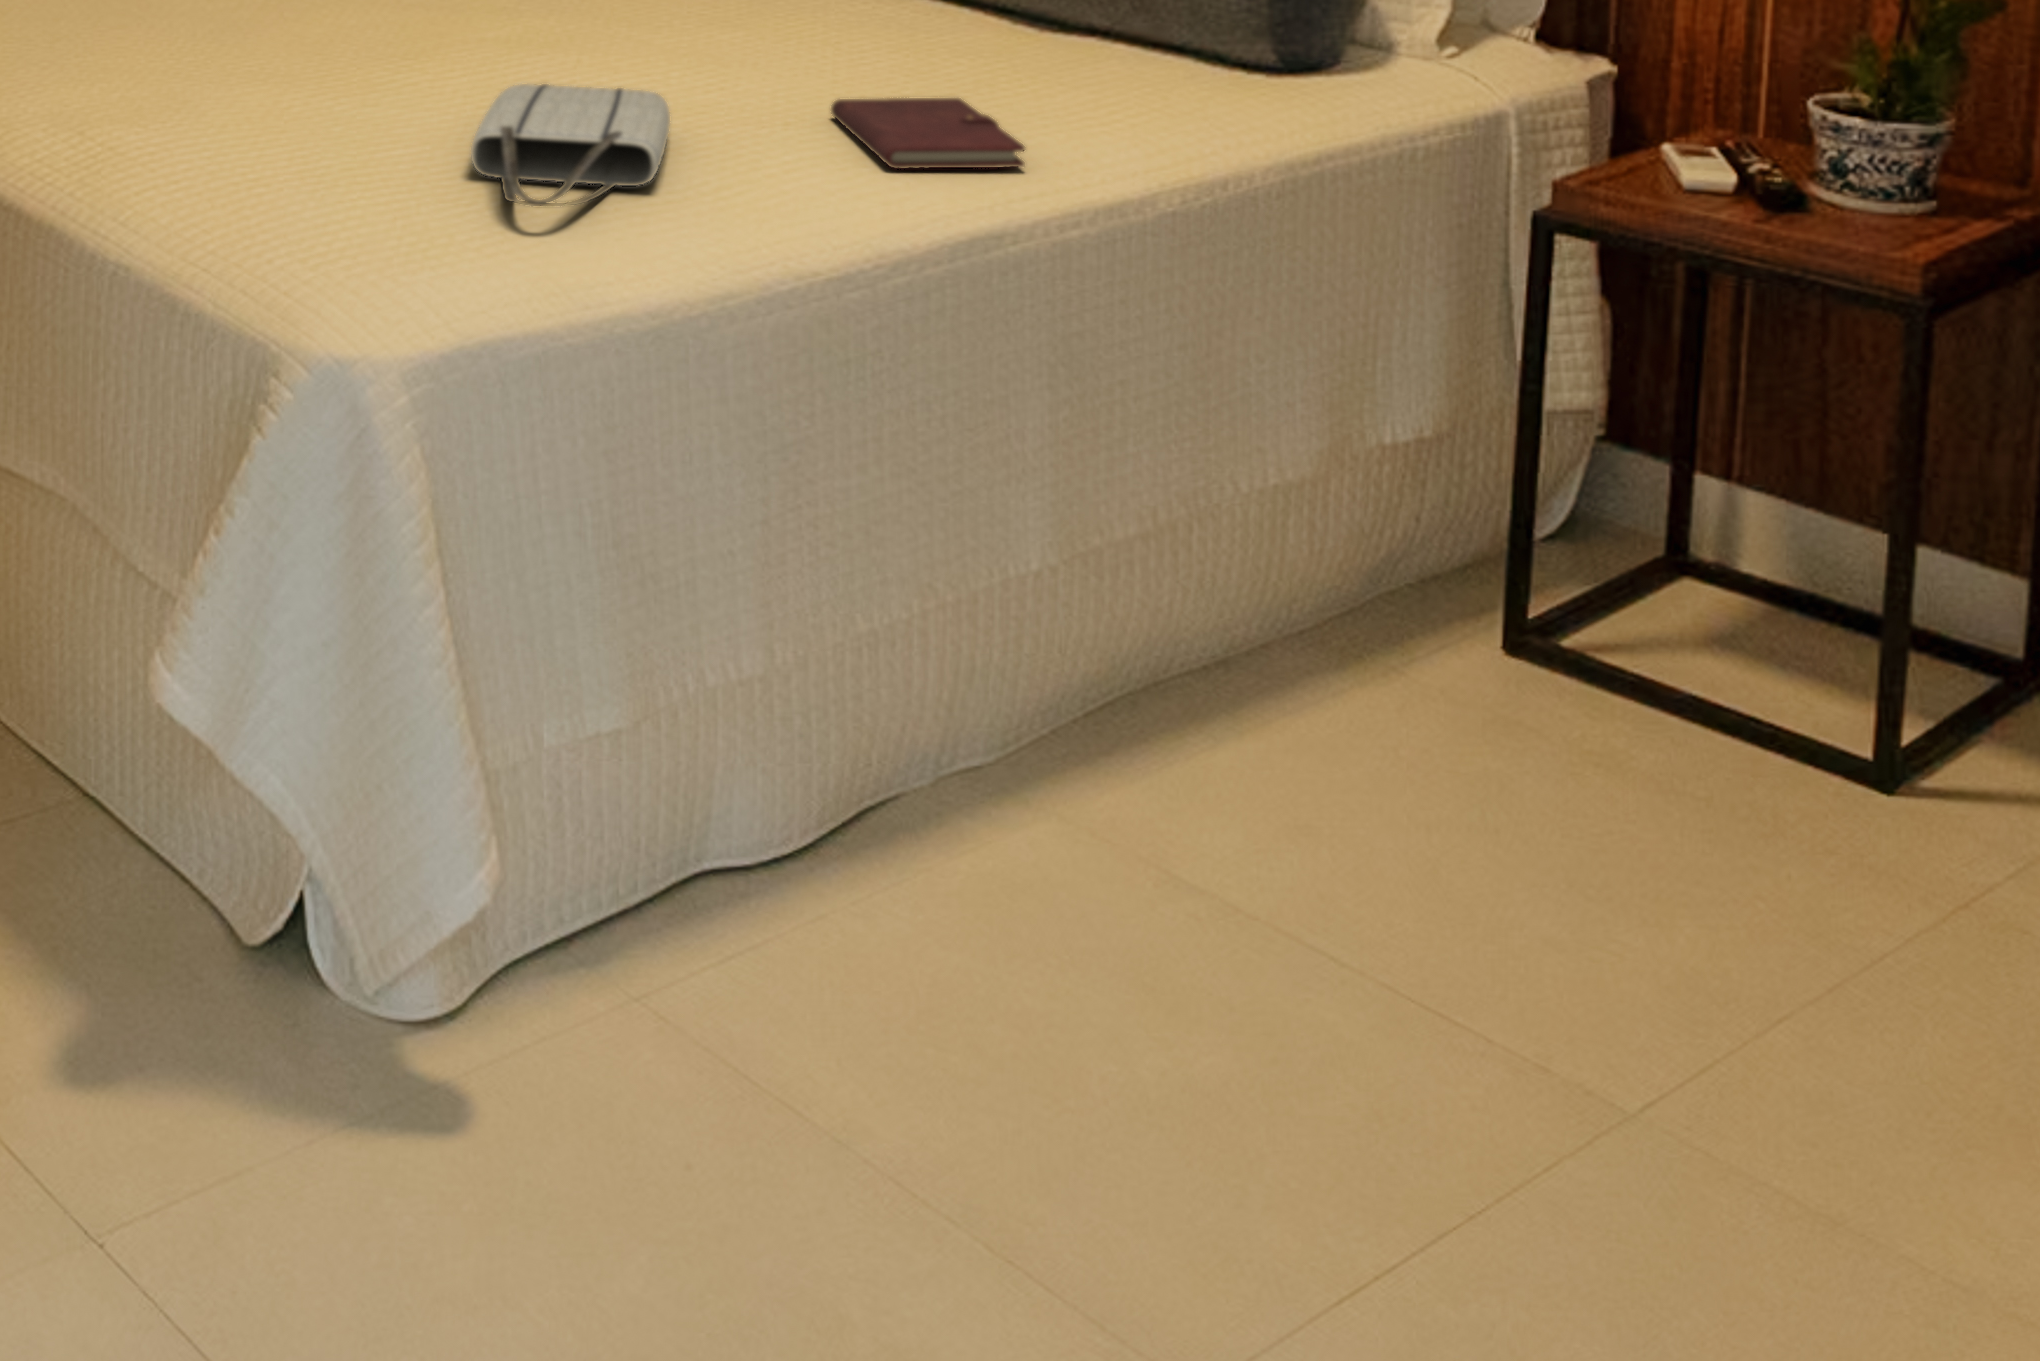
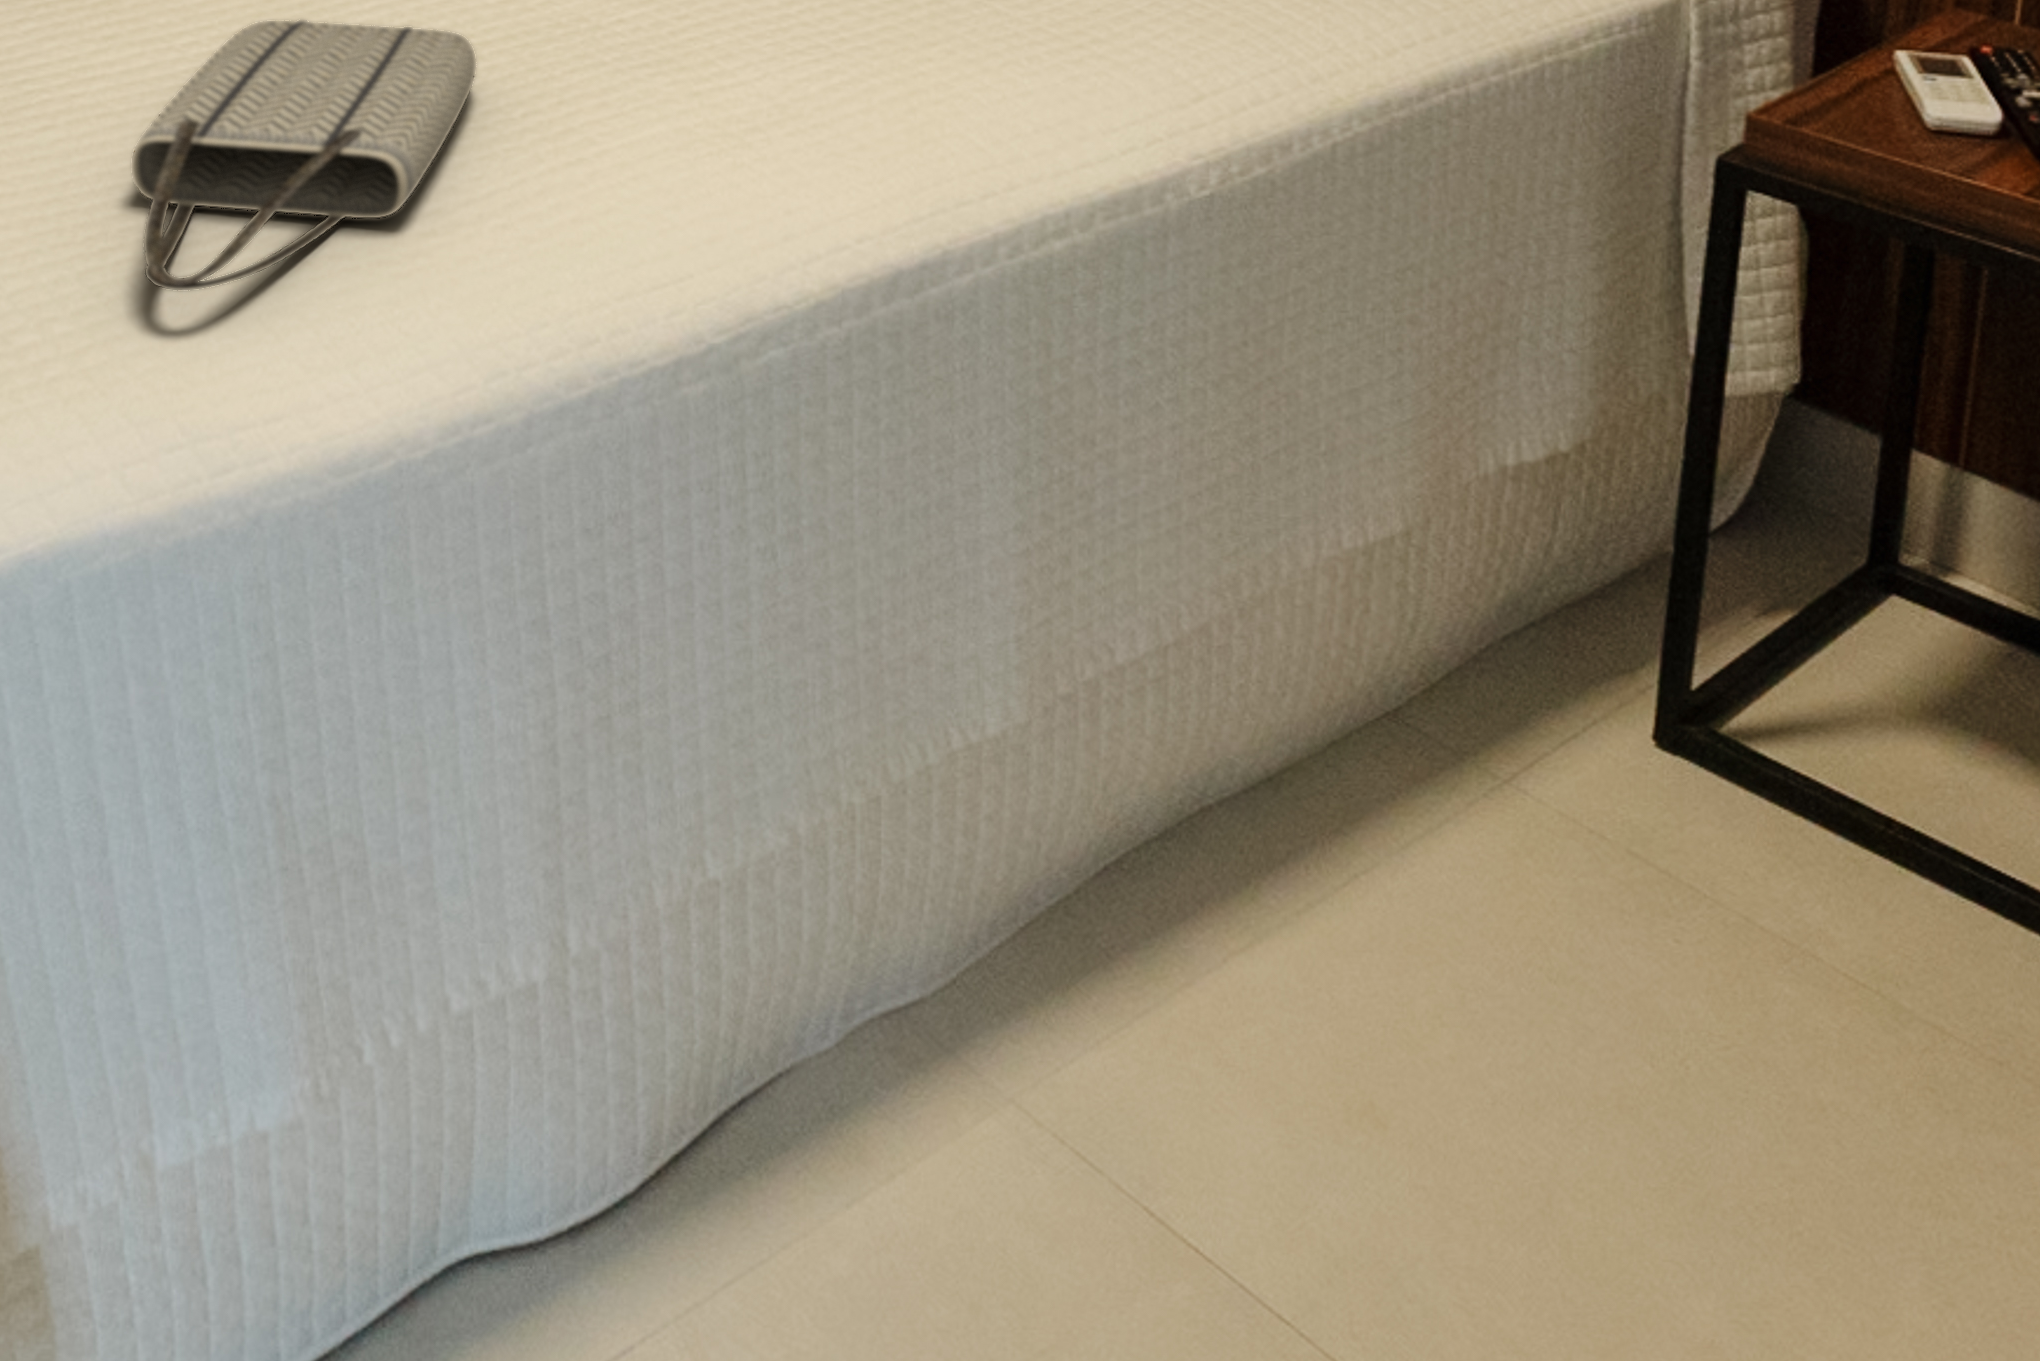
notebook: present [831,98,1025,169] -> none [729,21,984,162]

